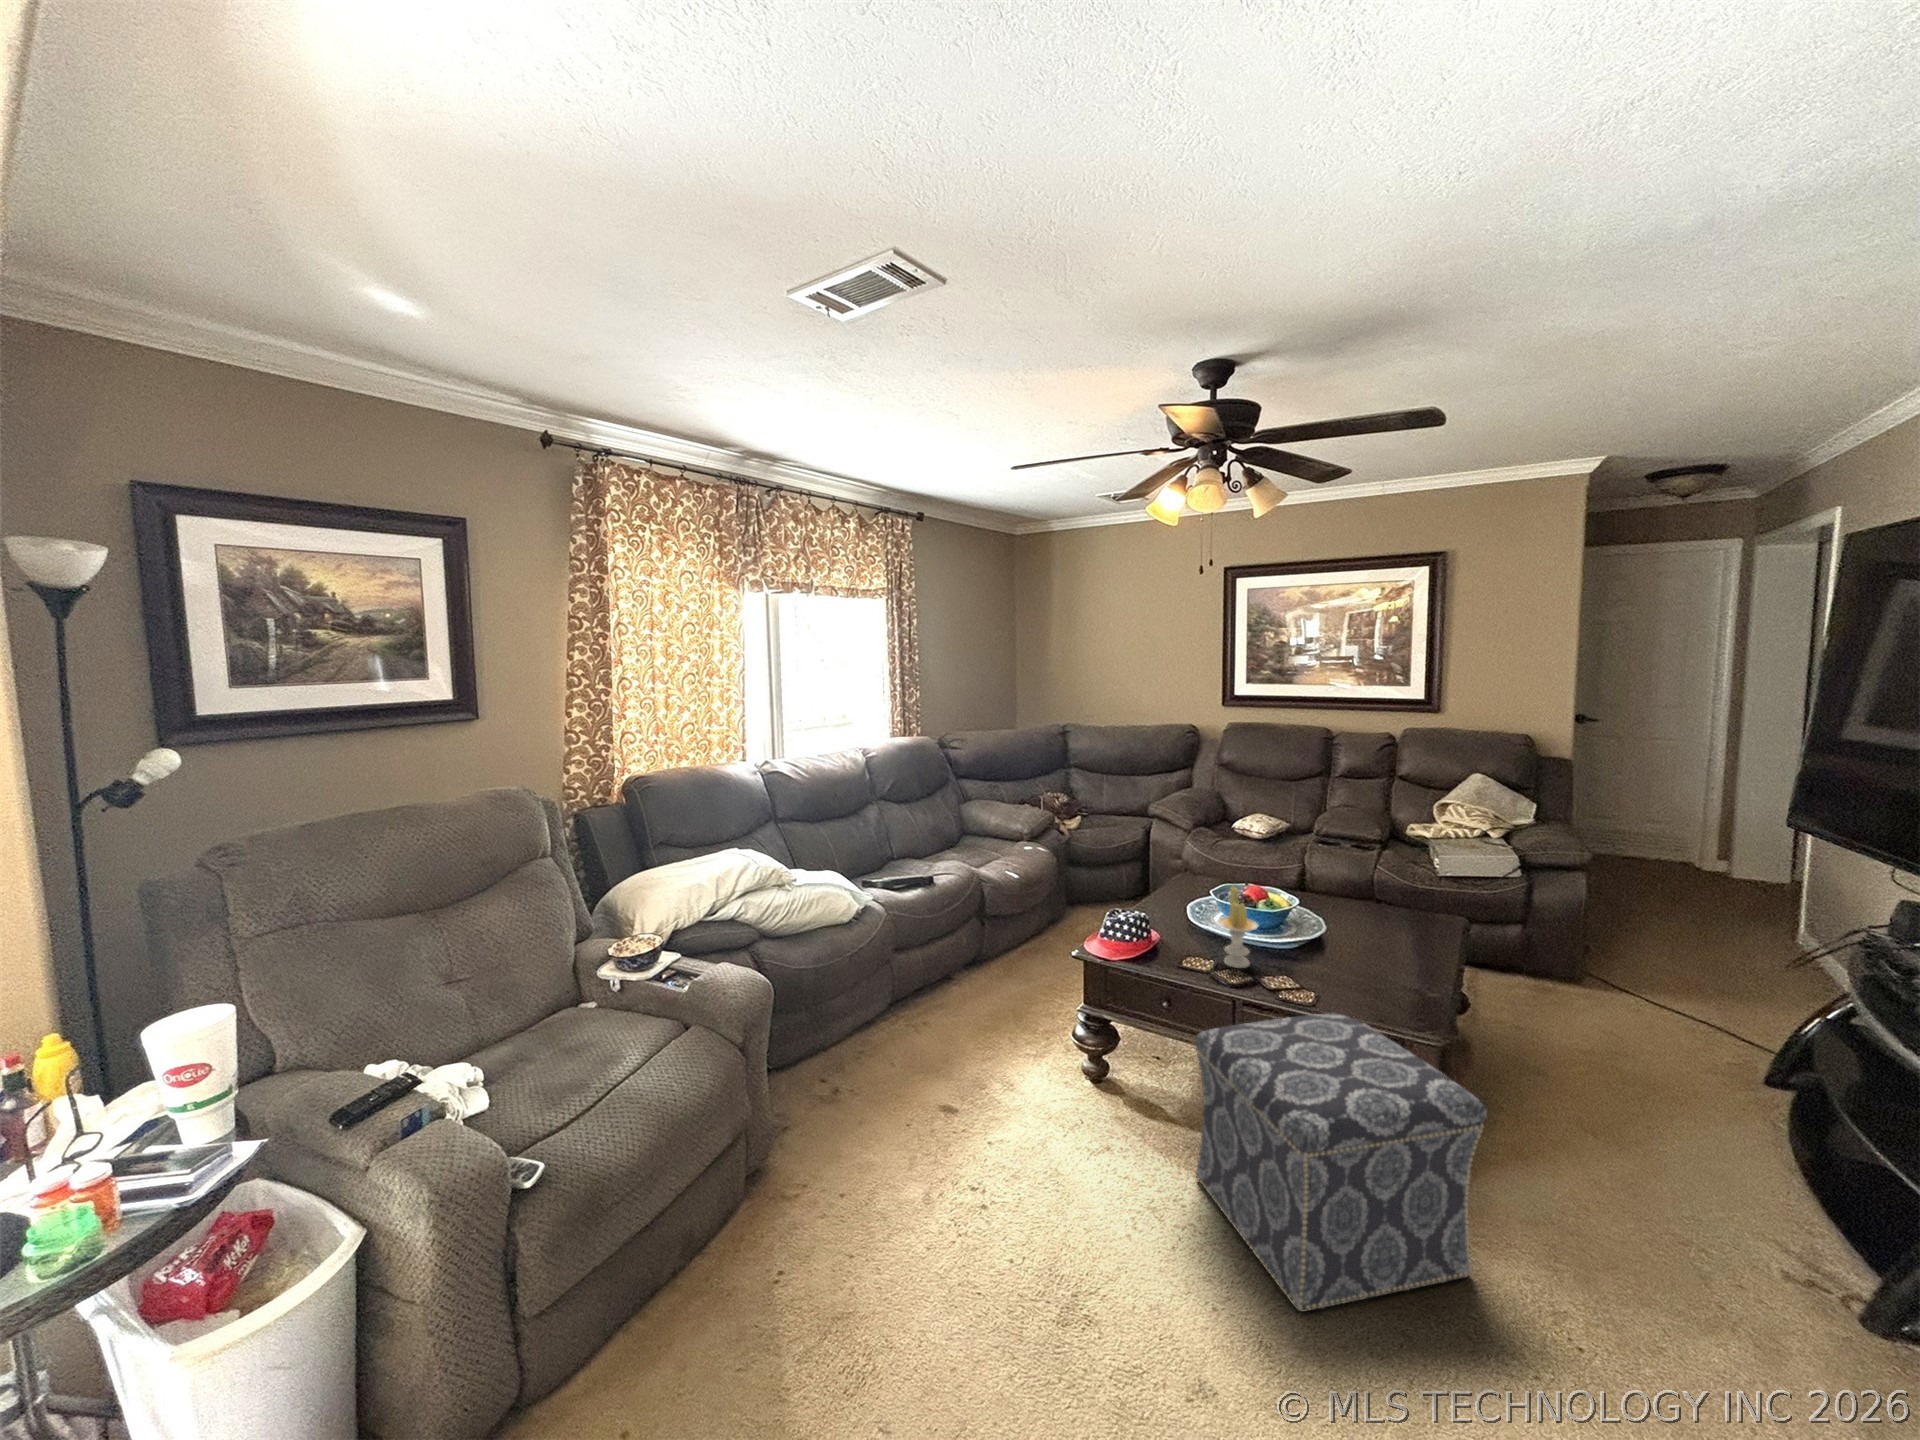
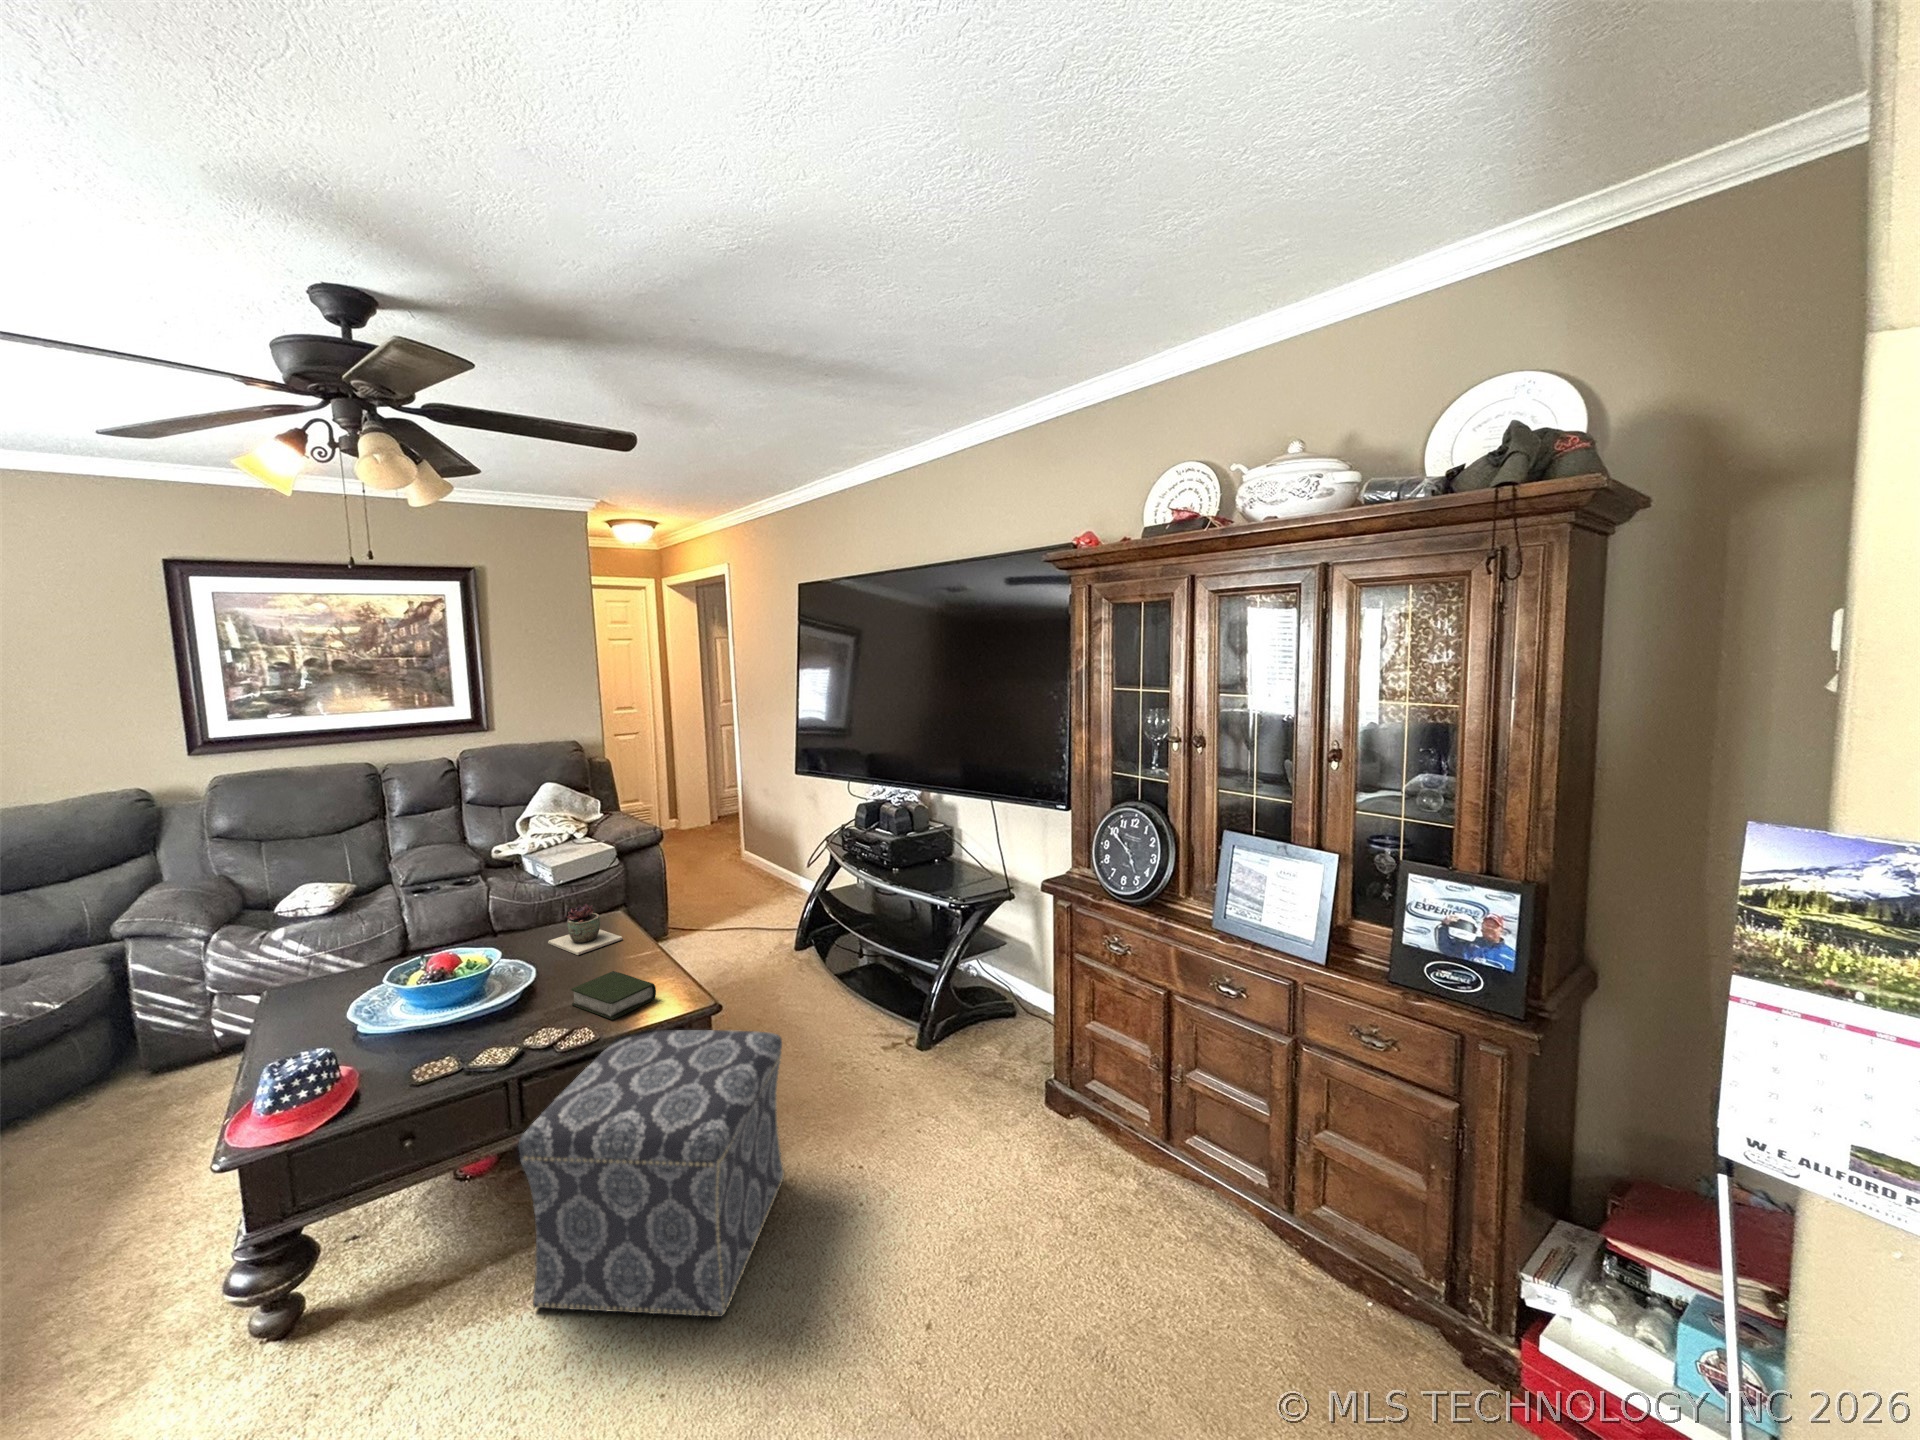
candle: present [1217,887,1259,968] -> none [453,958,508,1053]
succulent plant: none [1364,890,1430,941] -> present [548,904,622,955]
book: none [1323,954,1394,1000] -> present [571,971,656,1020]

